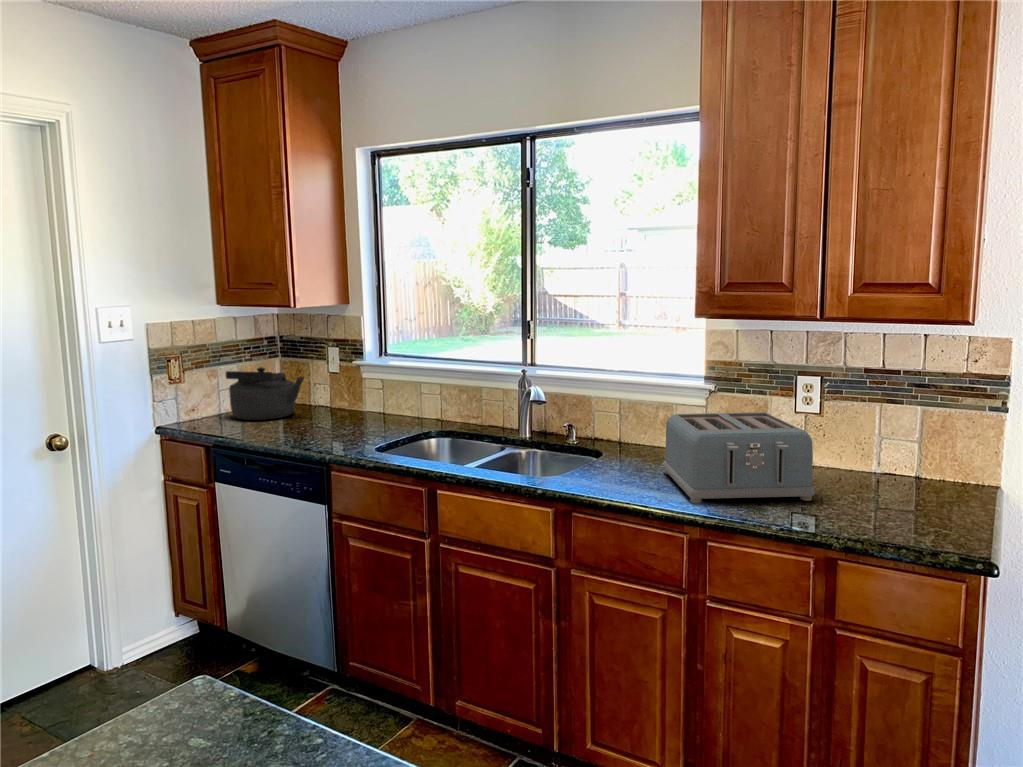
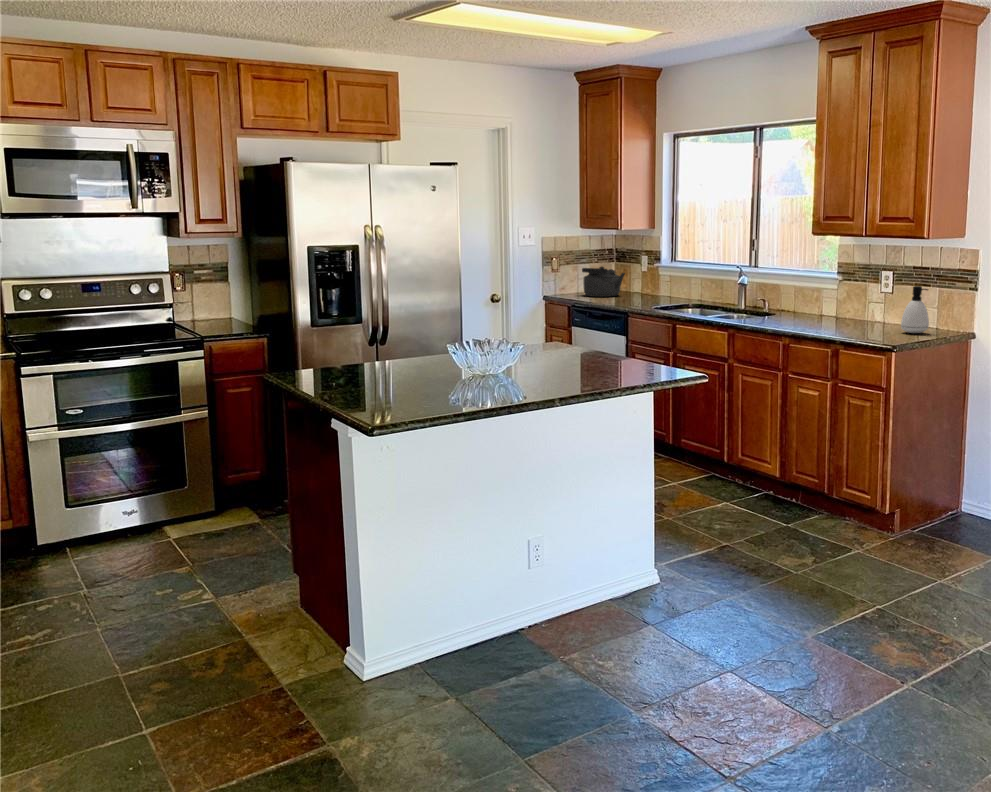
soap dispenser: none [899,411,959,502] -> present [901,286,929,333]
toaster: present [663,412,815,503] -> none [787,289,858,330]

